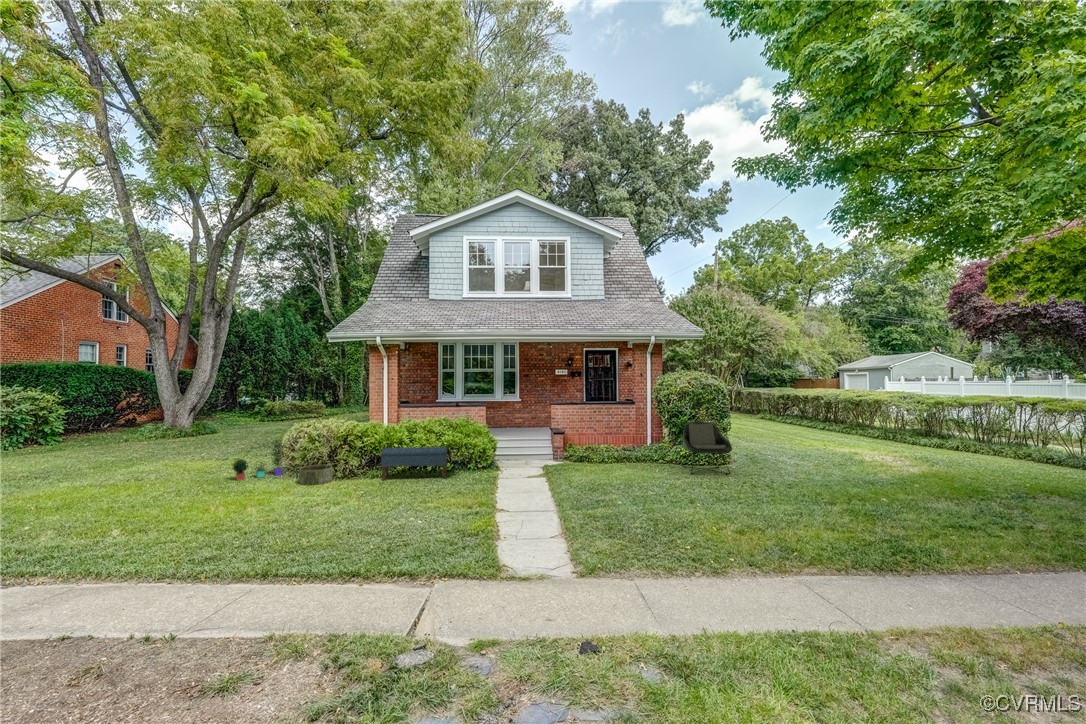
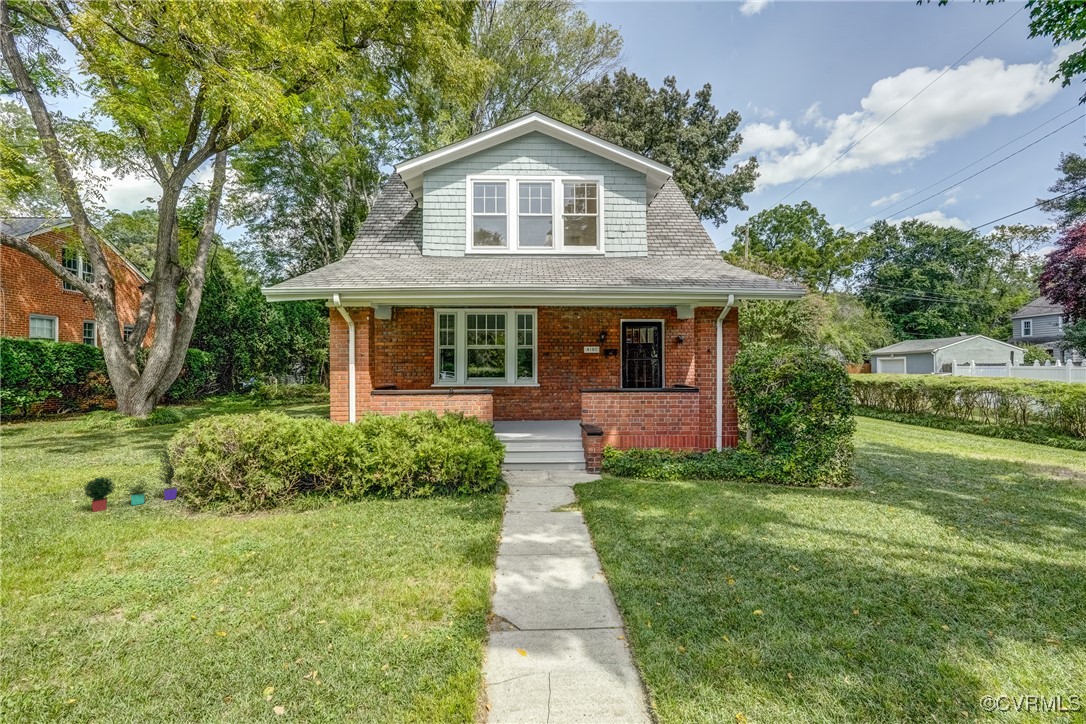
lounge chair: present [682,421,732,475] -> none [788,418,885,506]
bench: present [381,447,448,481] -> none [318,457,431,515]
basket: present [299,465,333,485] -> none [181,484,243,525]

